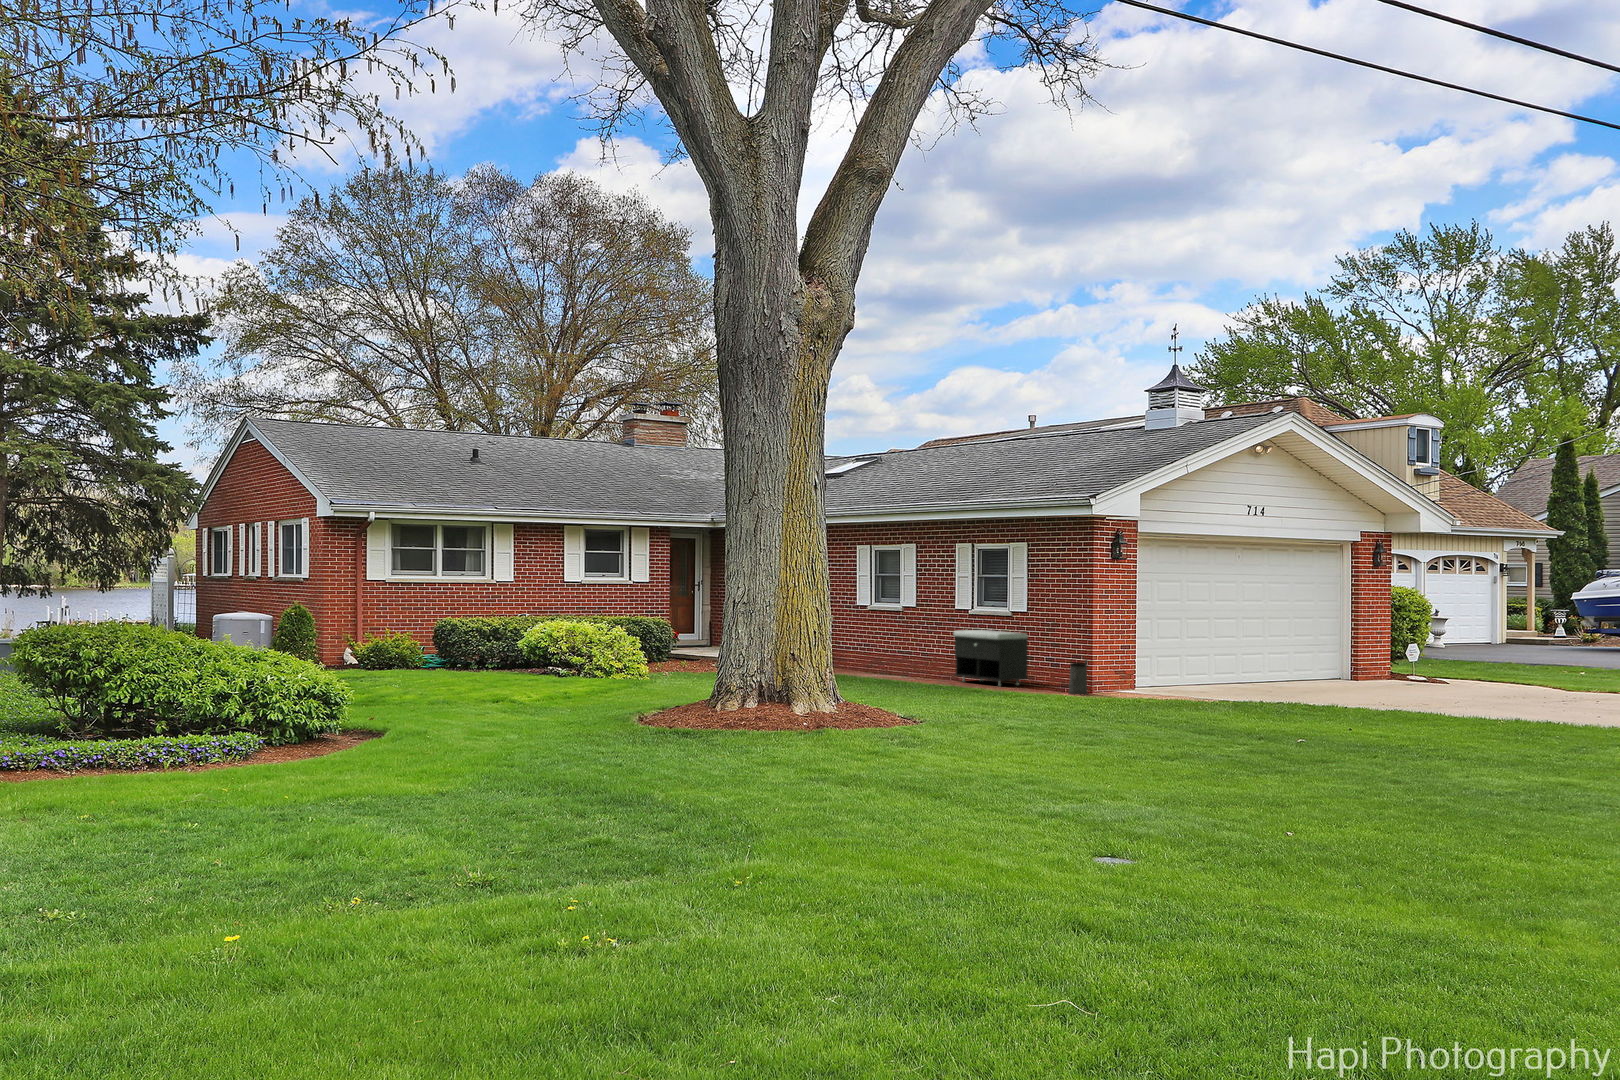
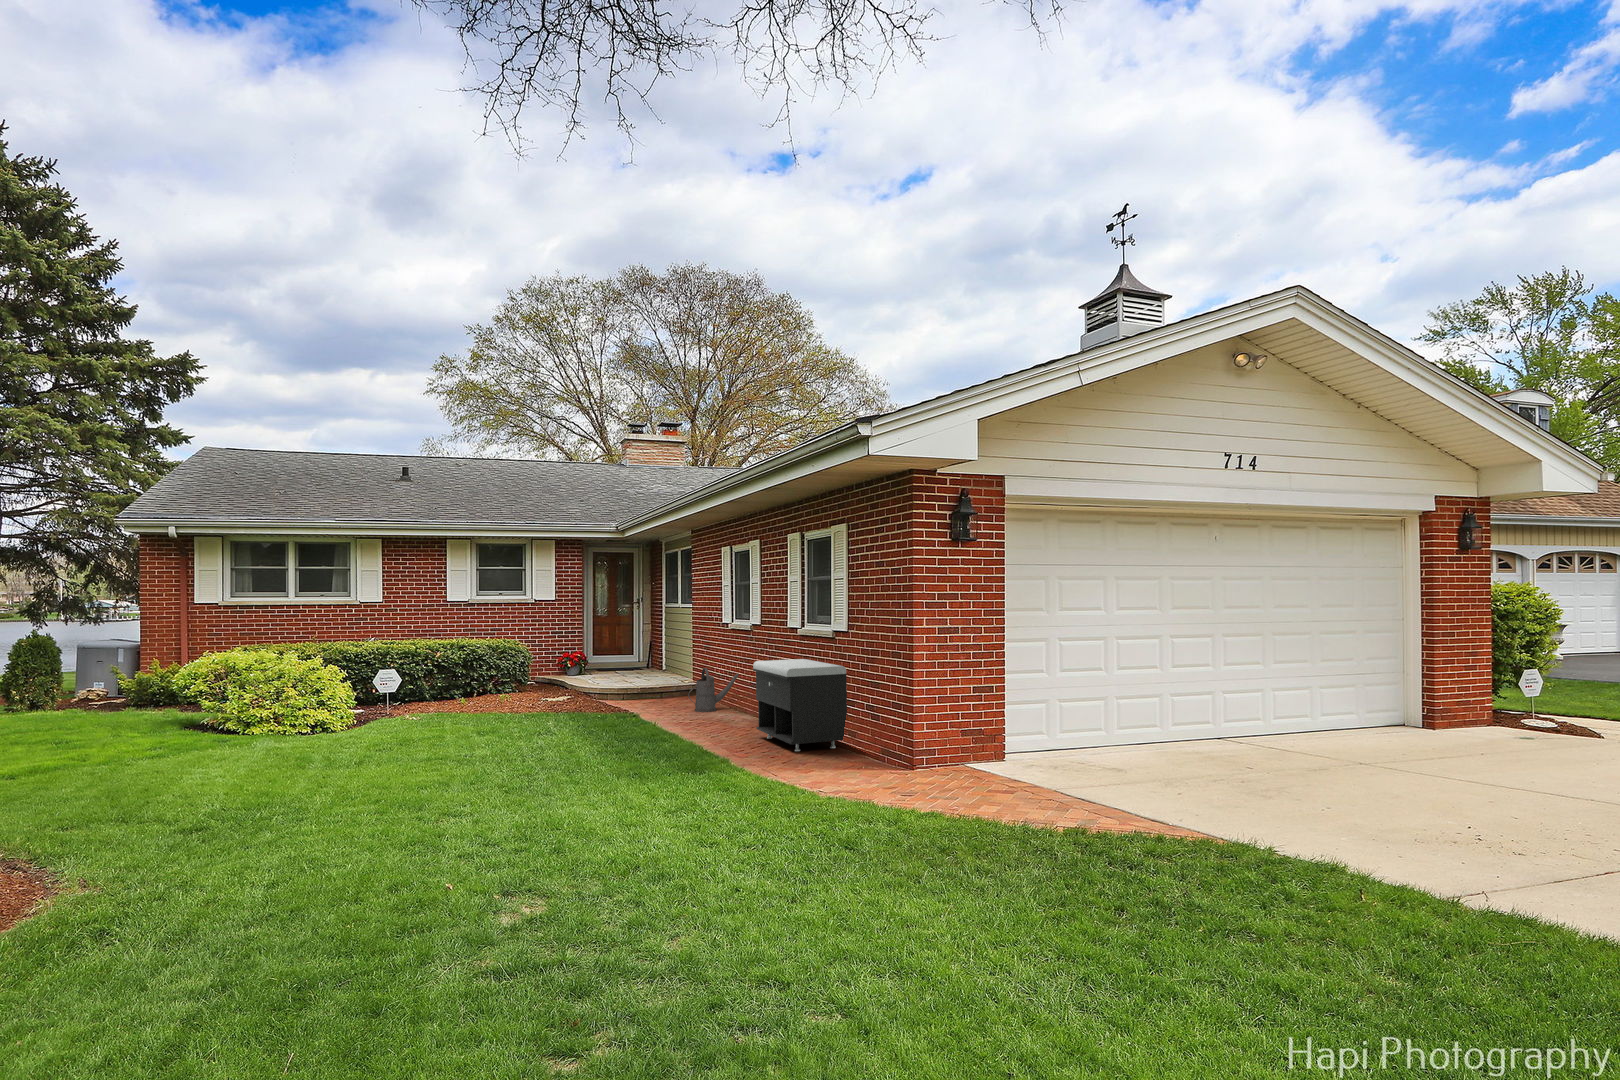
watering can: present [1068,660,1088,695] -> present [688,668,739,712]

